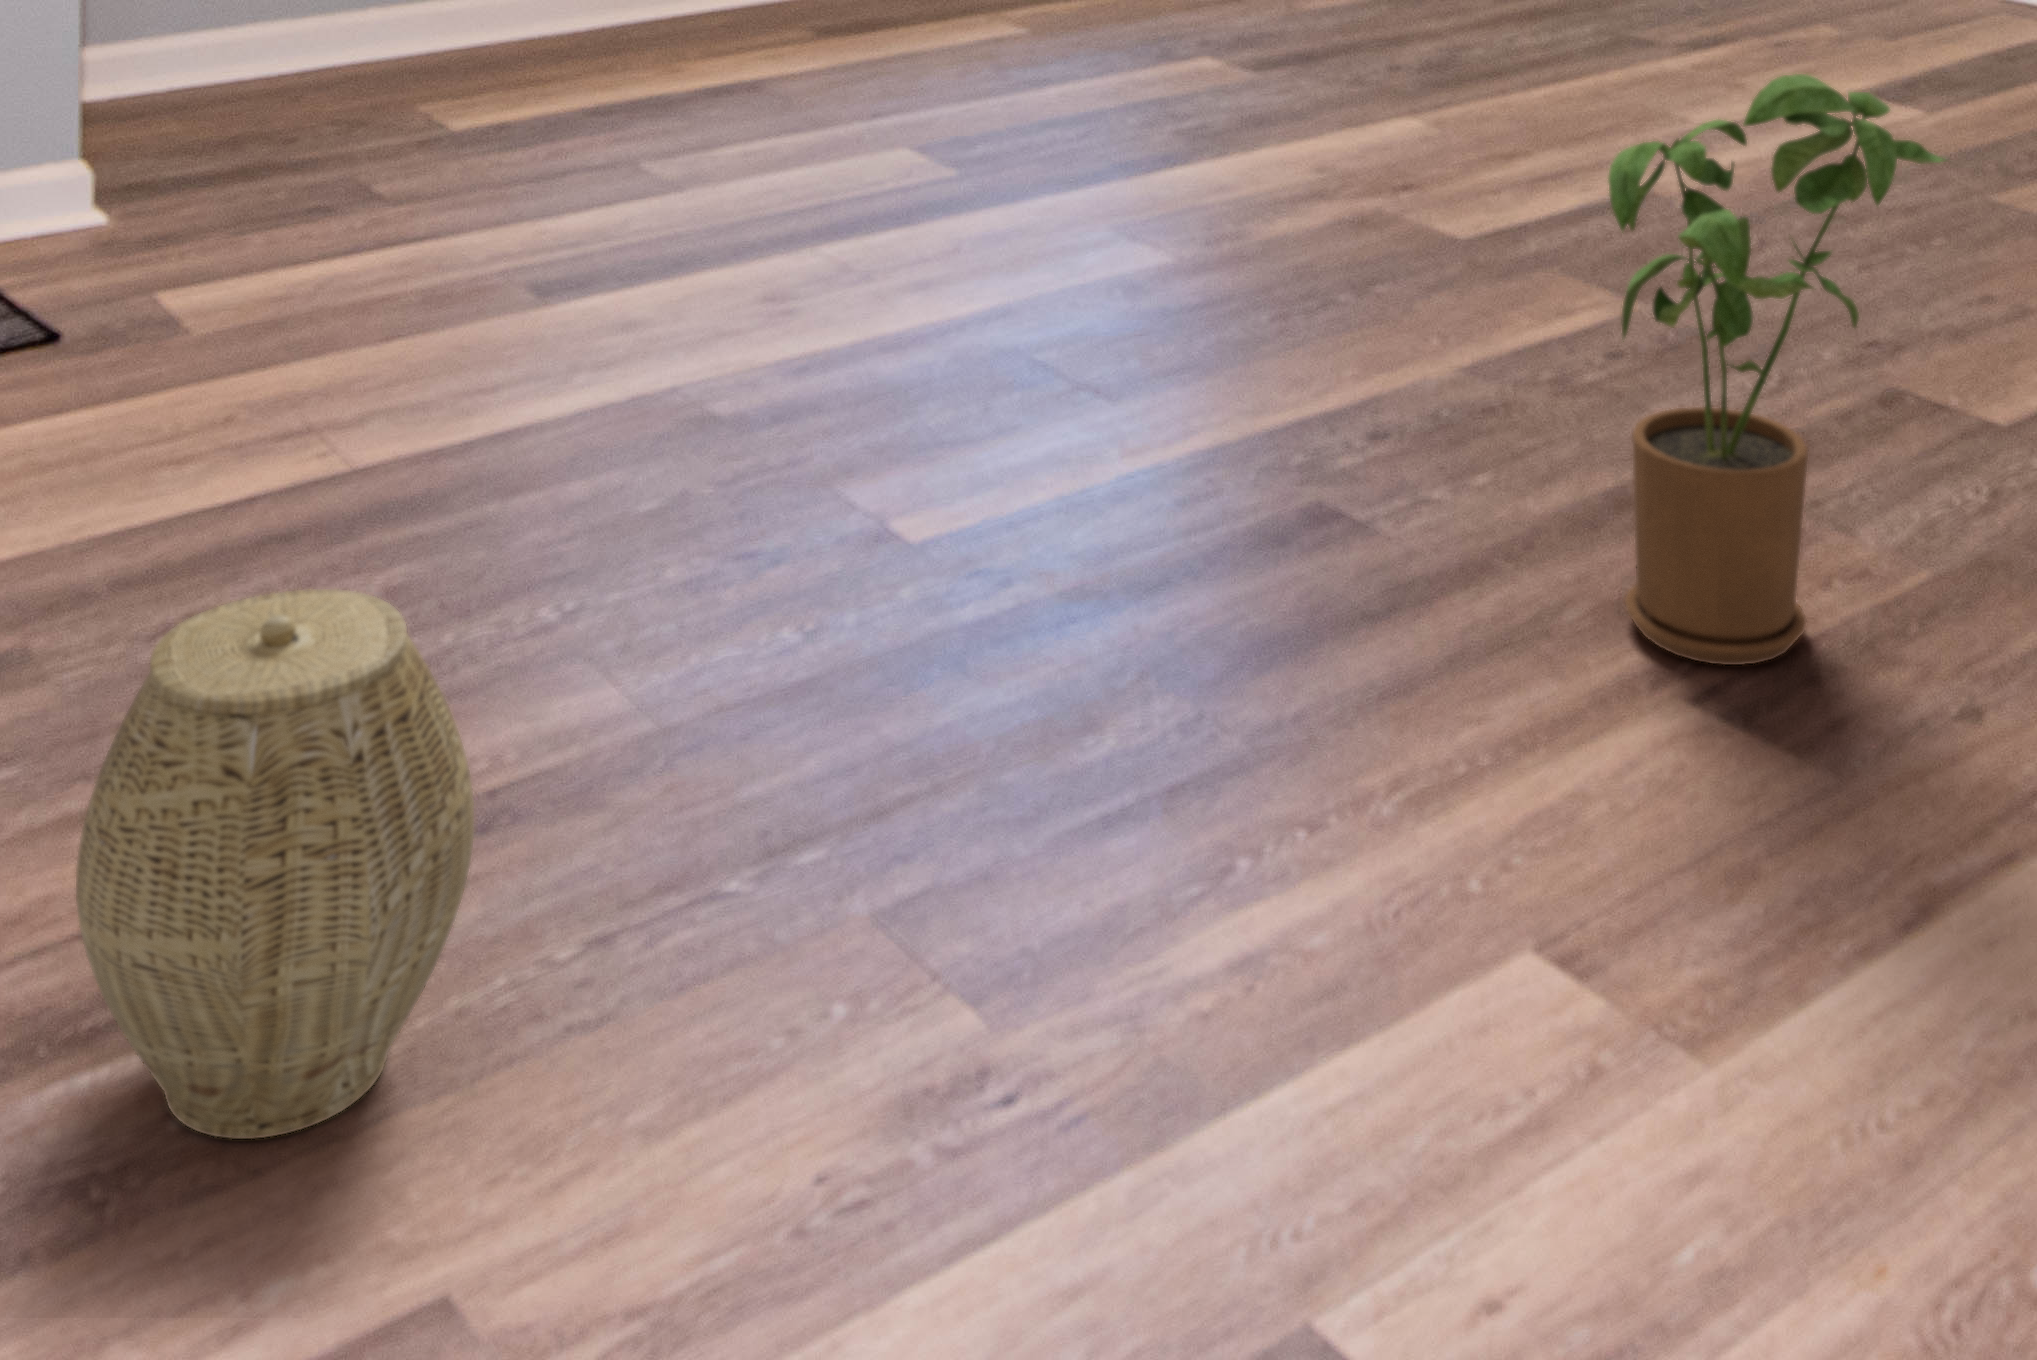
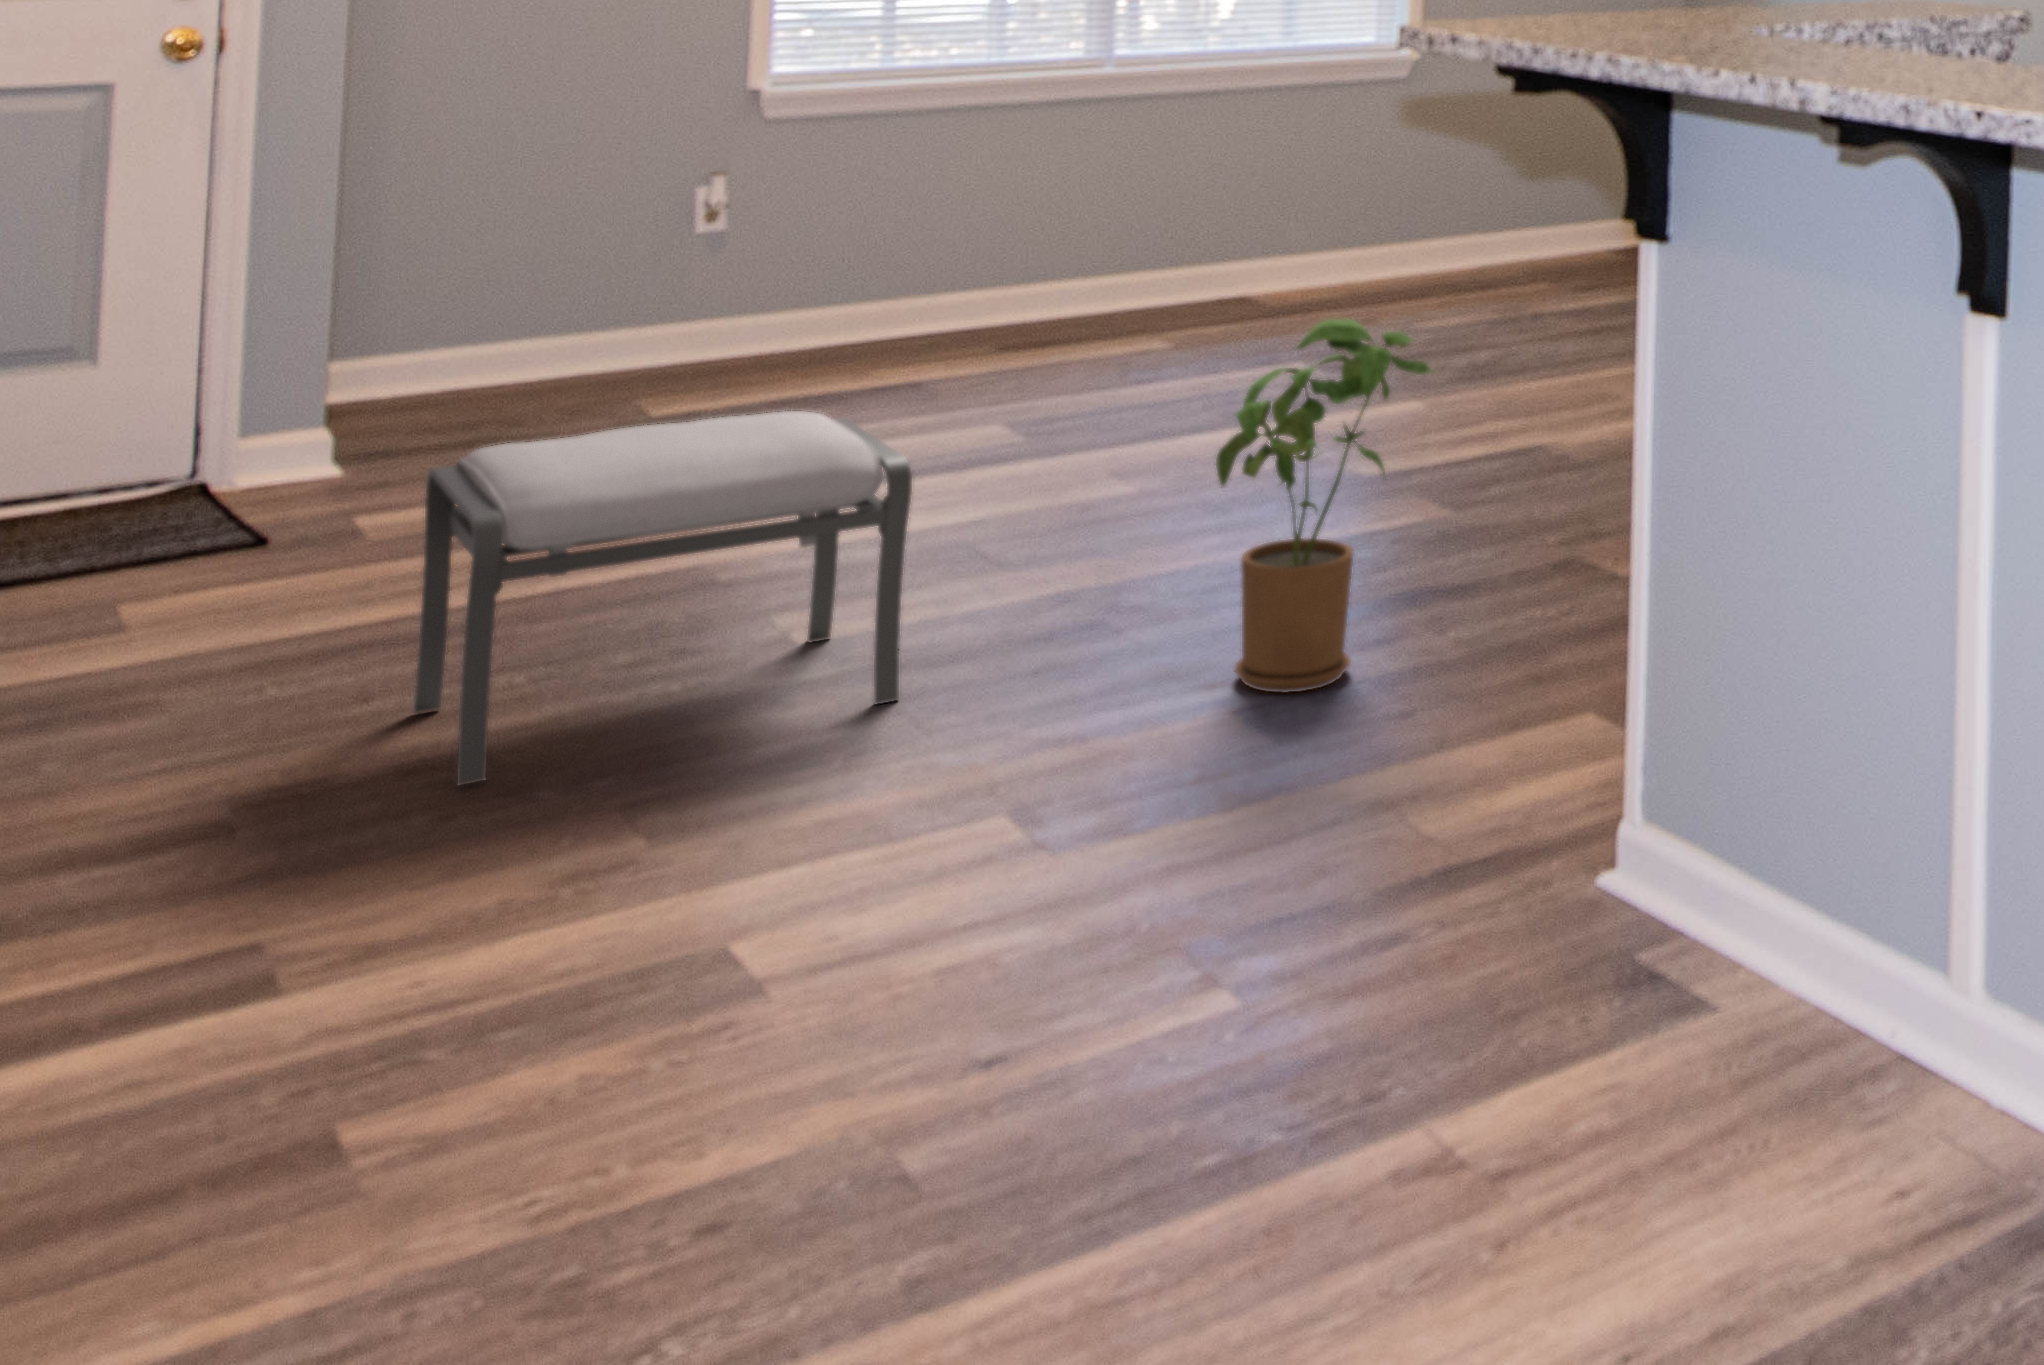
ottoman: none [417,204,1158,866] -> present [413,411,912,785]
woven basket: present [76,589,474,1139] -> none [97,598,355,892]

